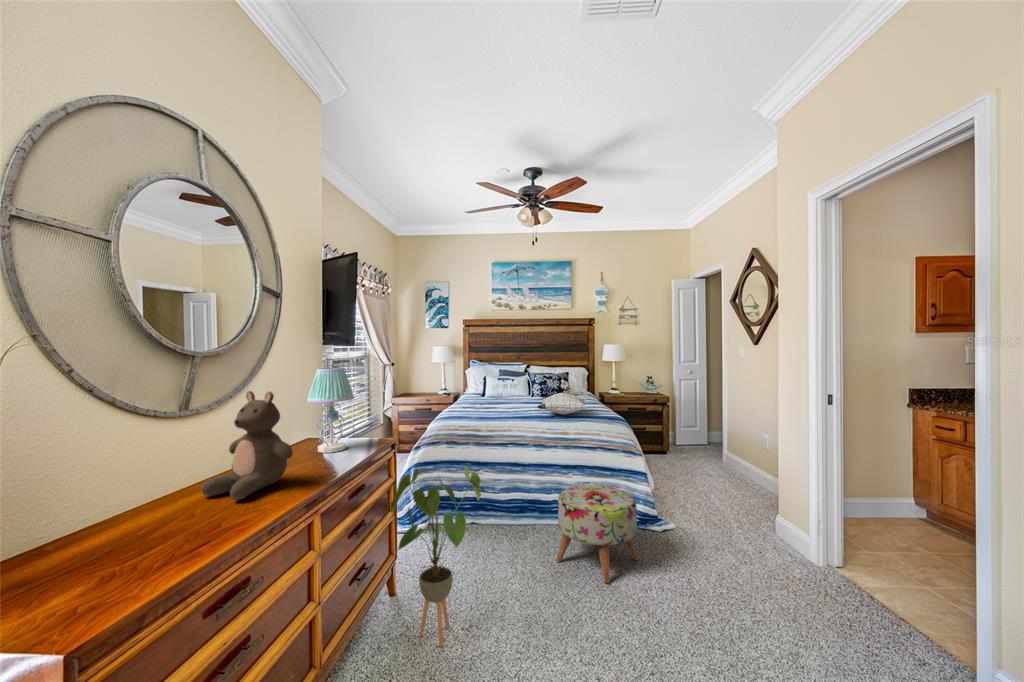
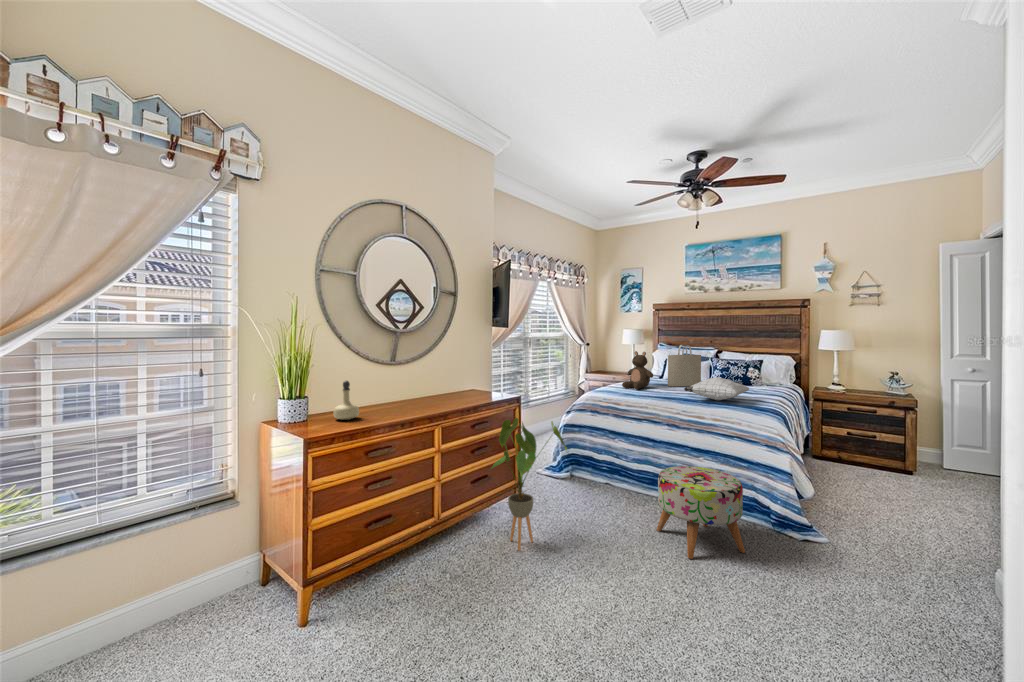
tote bag: none [503,362,528,404] -> present [668,345,701,387]
table lamp: present [307,368,354,453] -> none [454,339,485,398]
stuffed bear: present [201,391,293,500] -> present [622,351,653,389]
perfume bottle: none [146,463,204,541] -> present [334,381,359,420]

